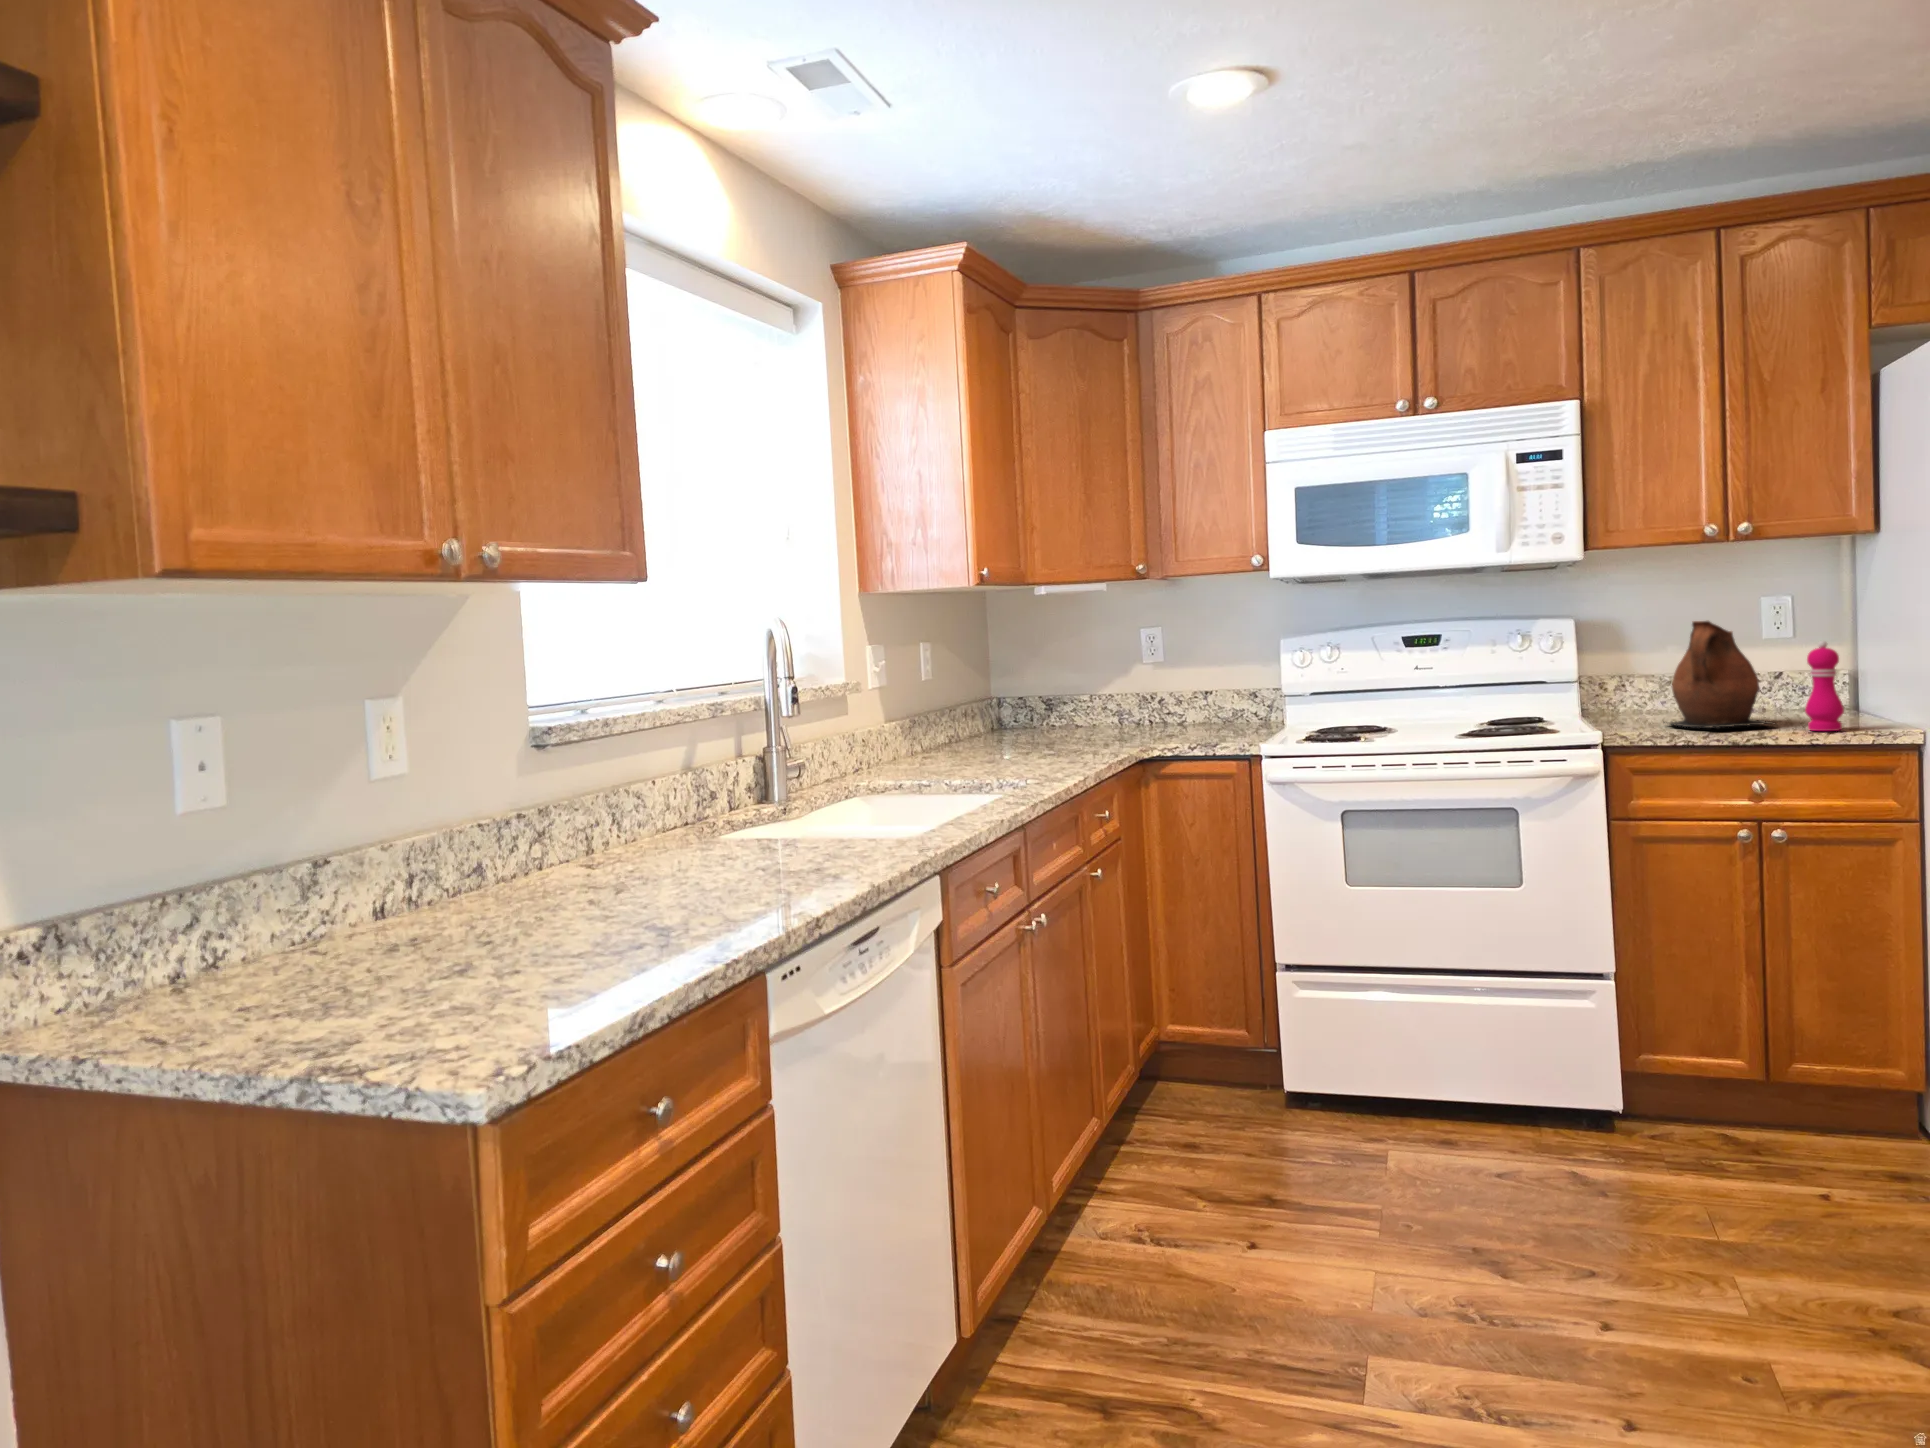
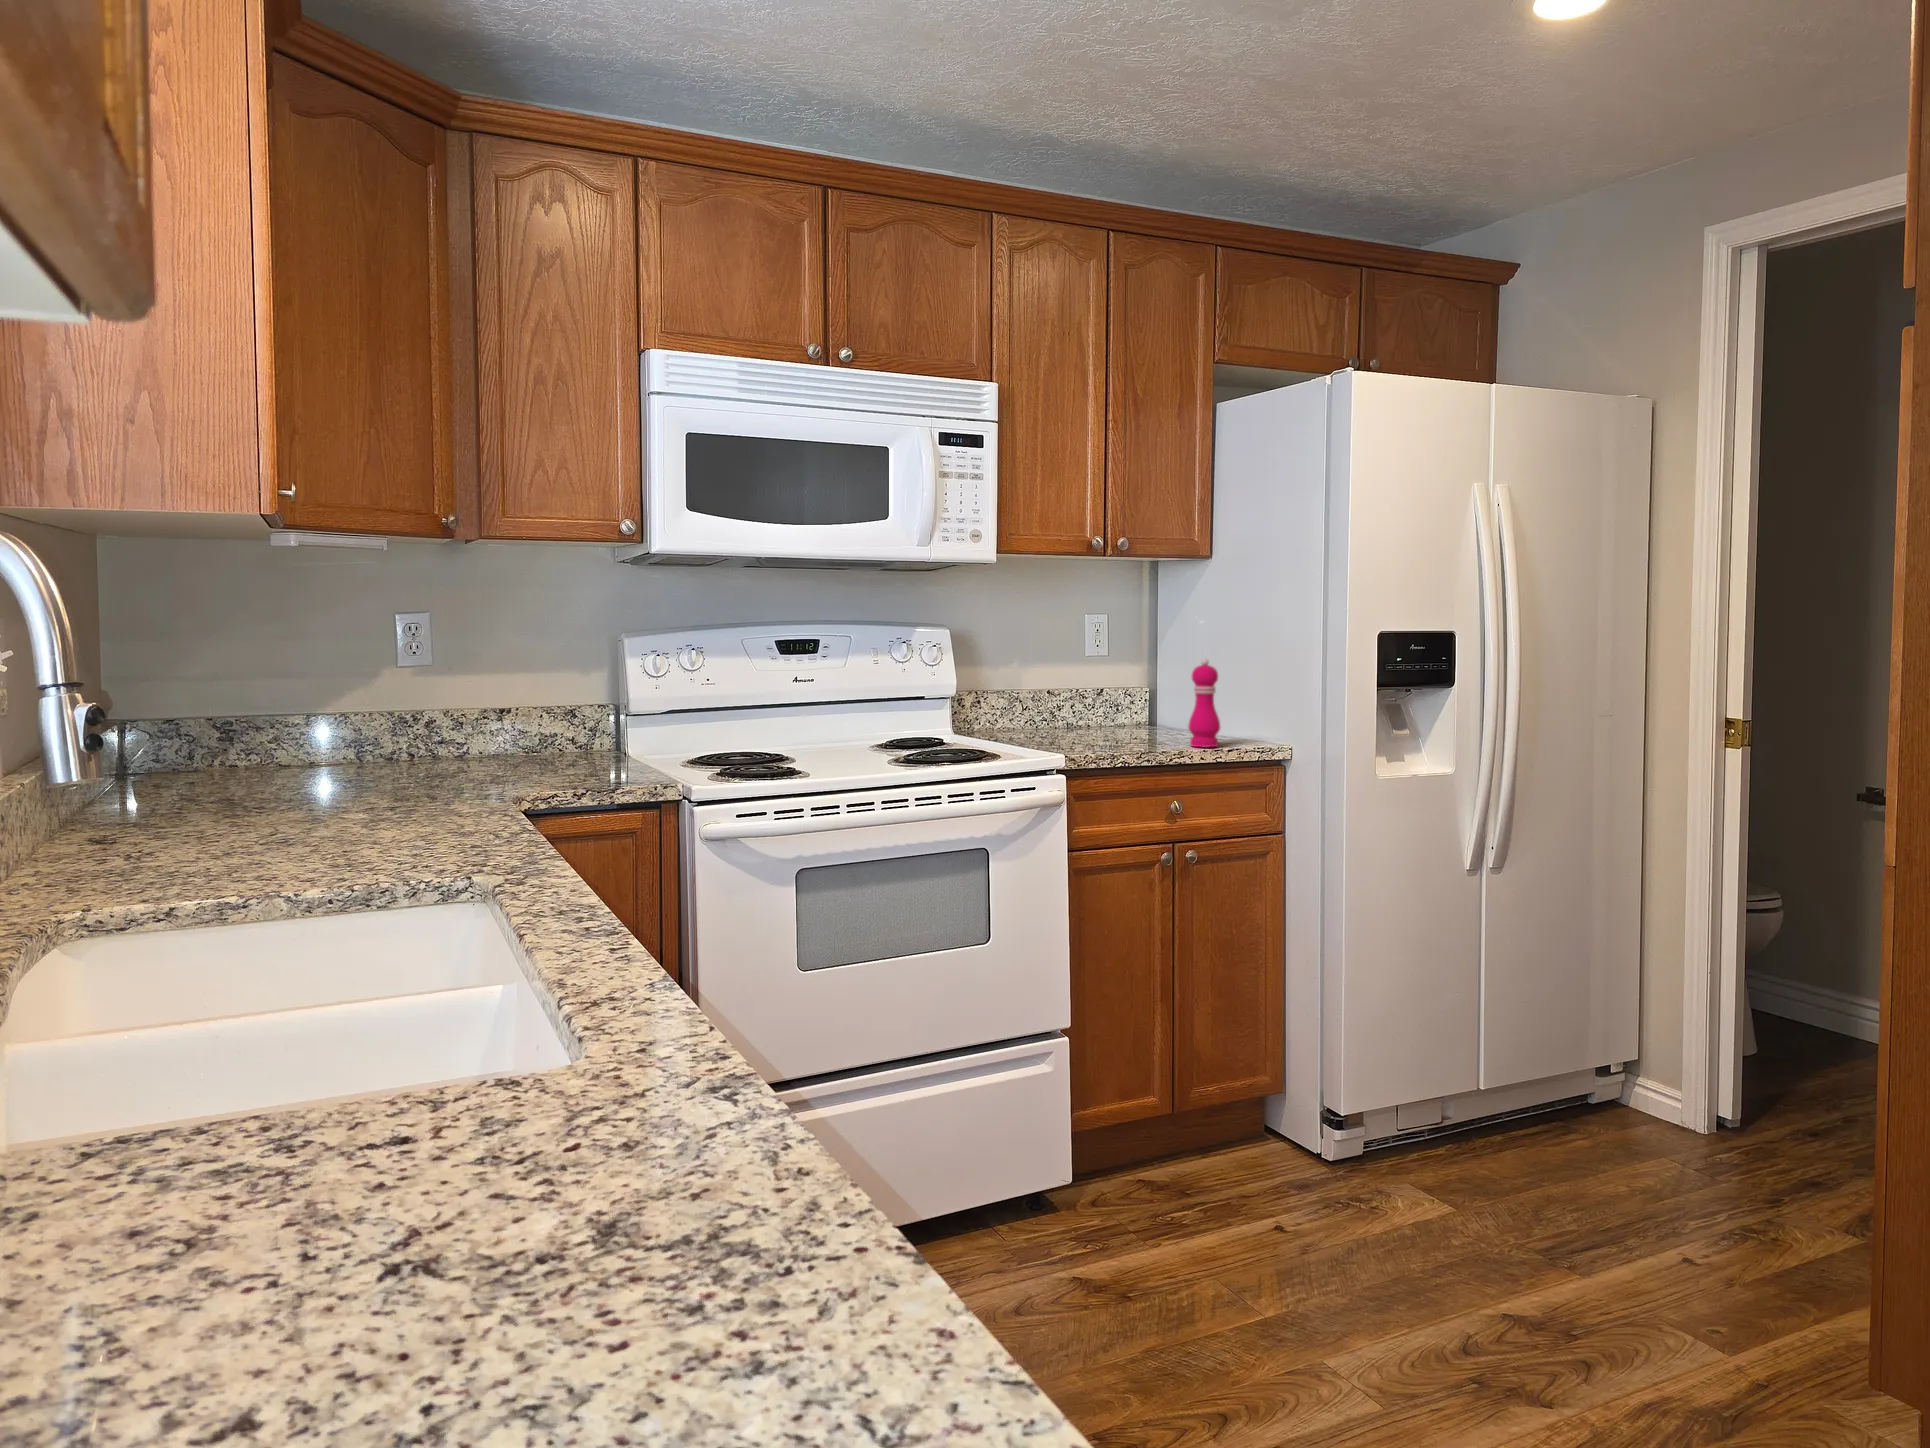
ceramic pitcher: present [1669,621,1776,728] -> none [1057,634,1160,747]

